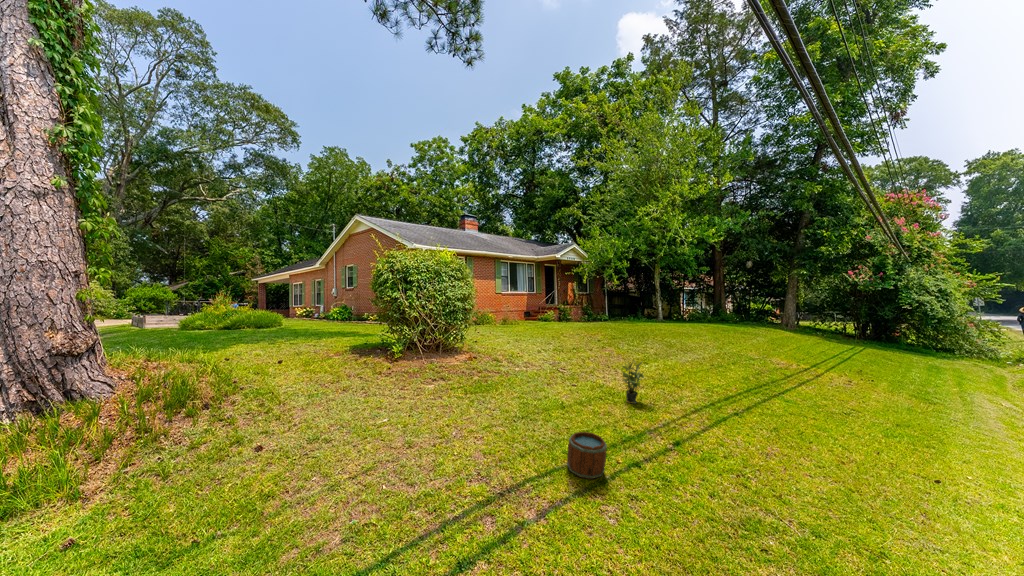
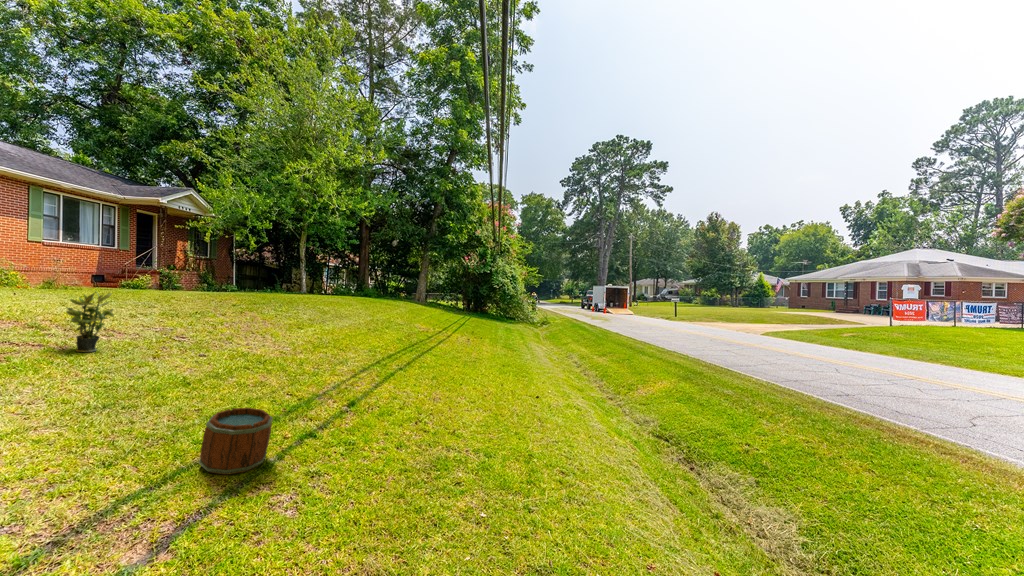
potted plant: present [622,360,644,404] -> present [66,292,114,352]

